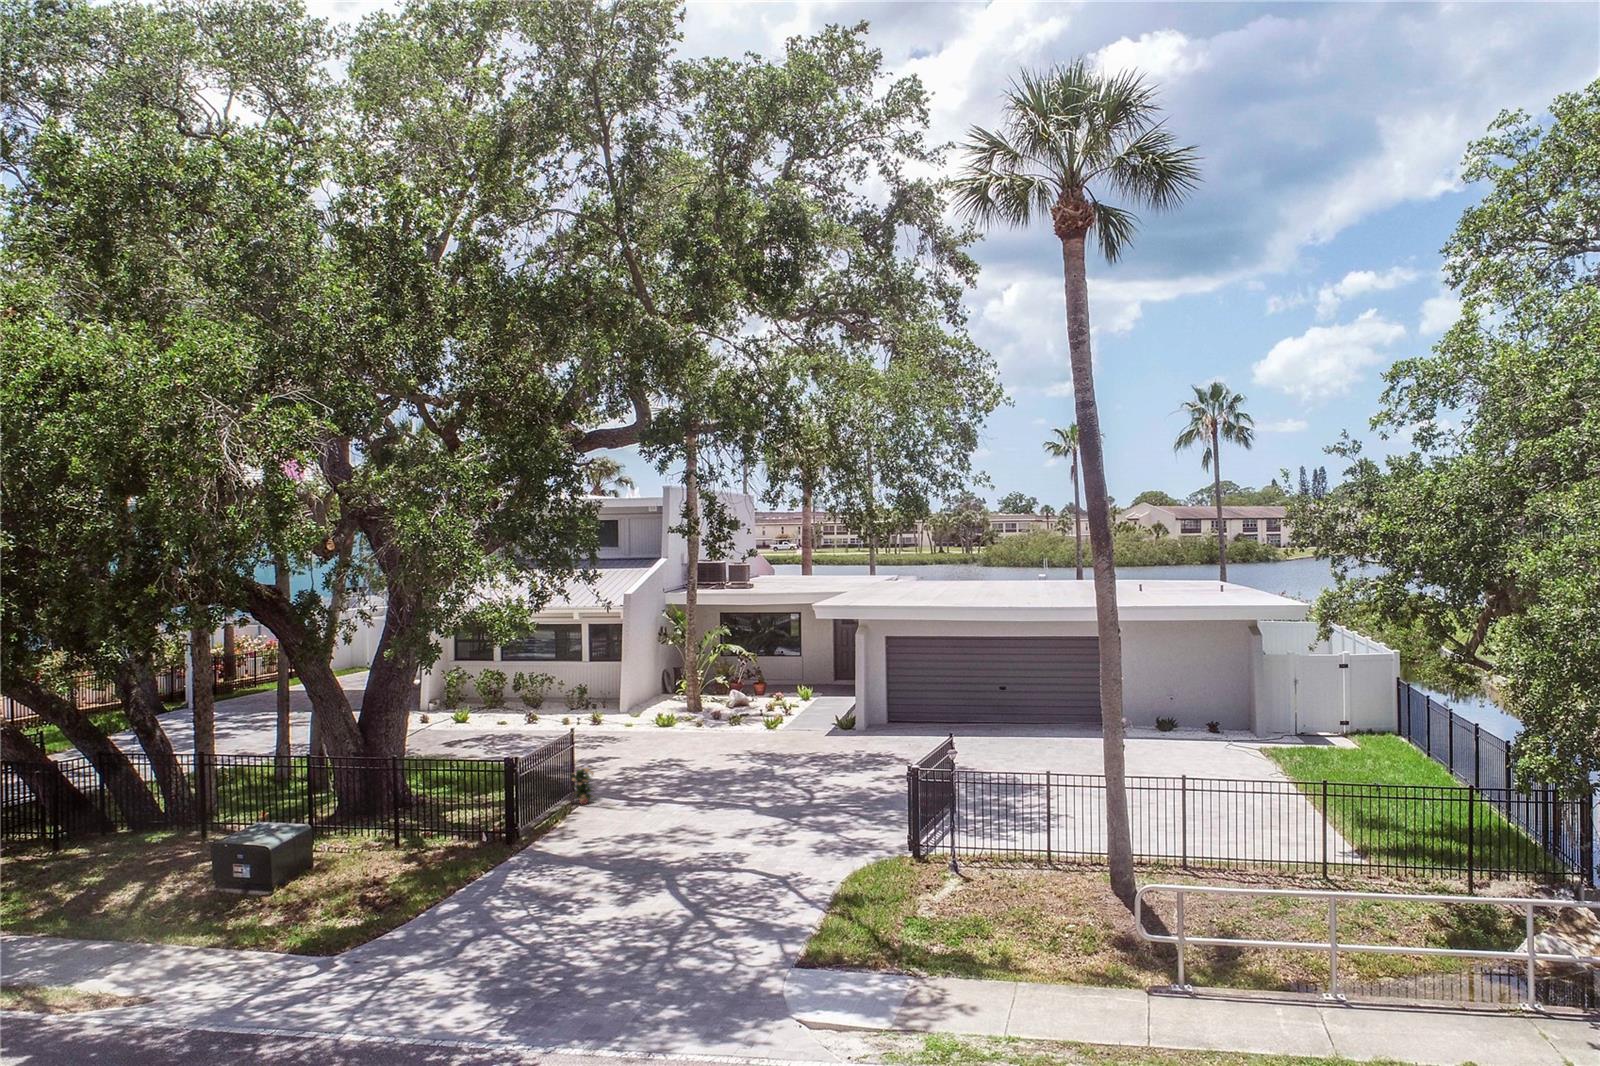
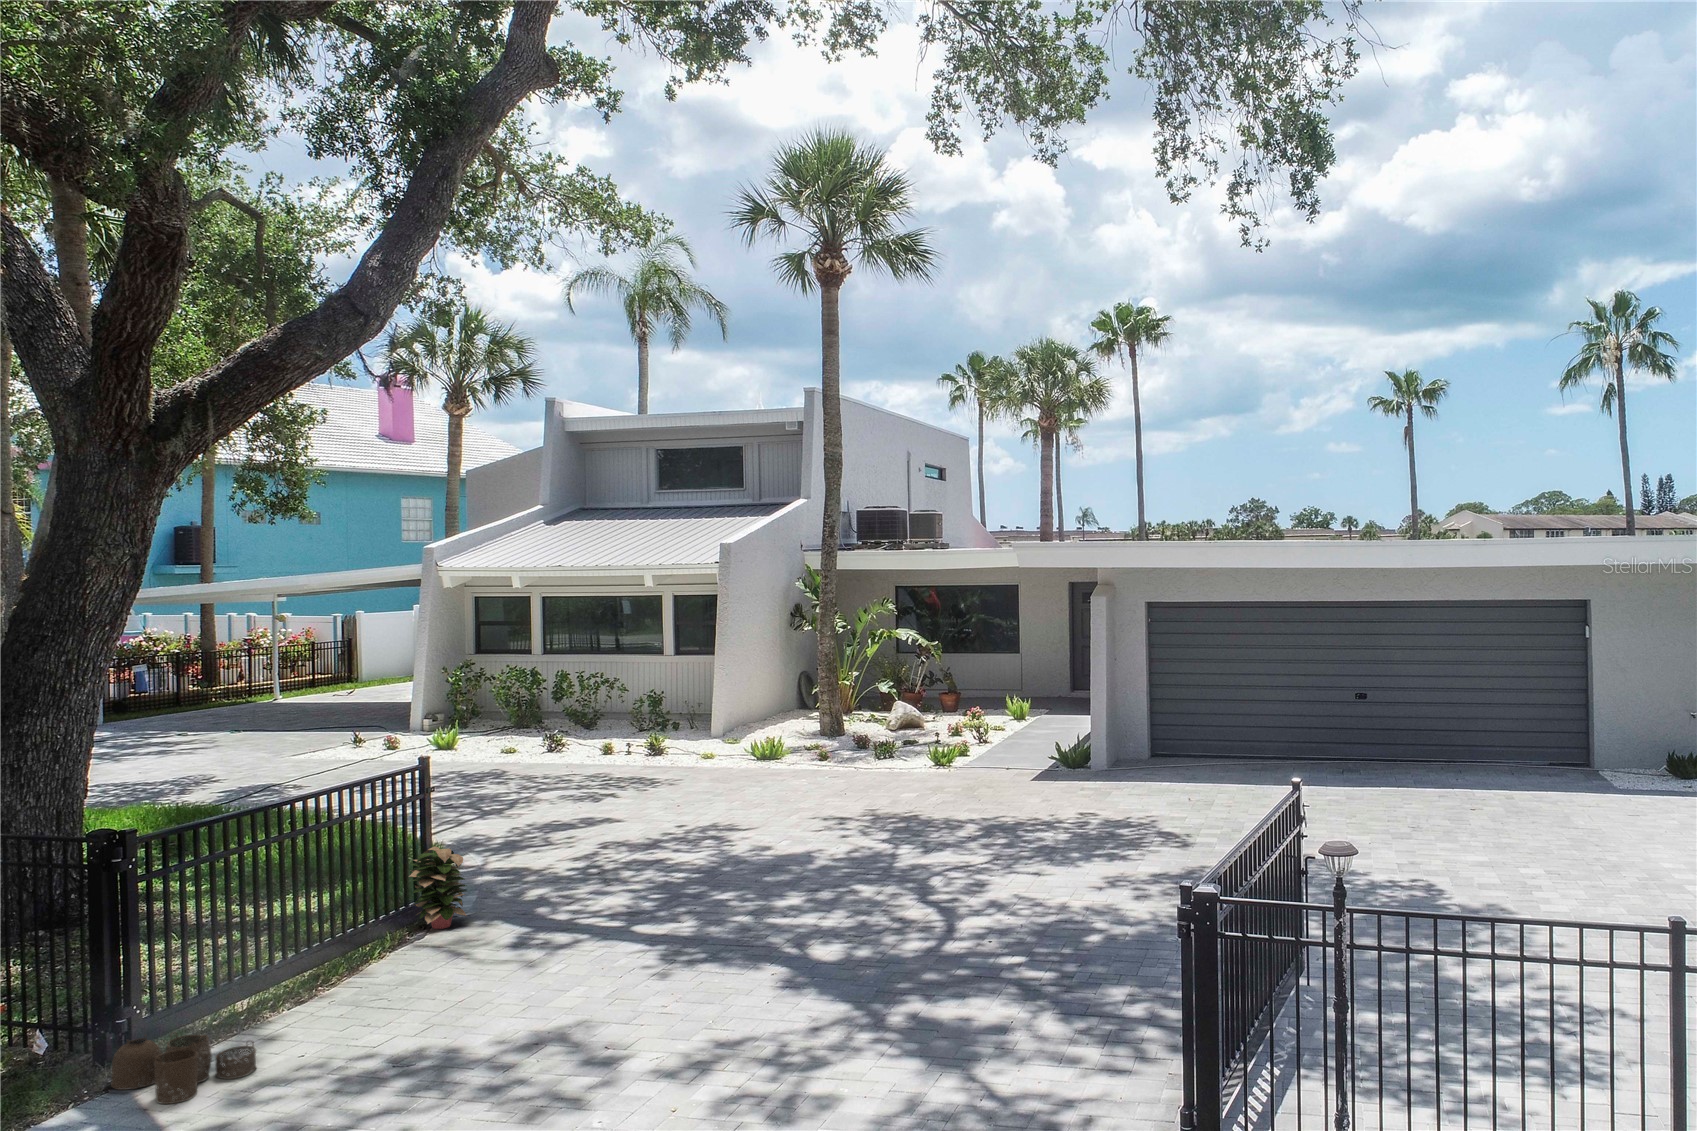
woven basket: none [525,830,575,853] -> present [111,1033,256,1104]

